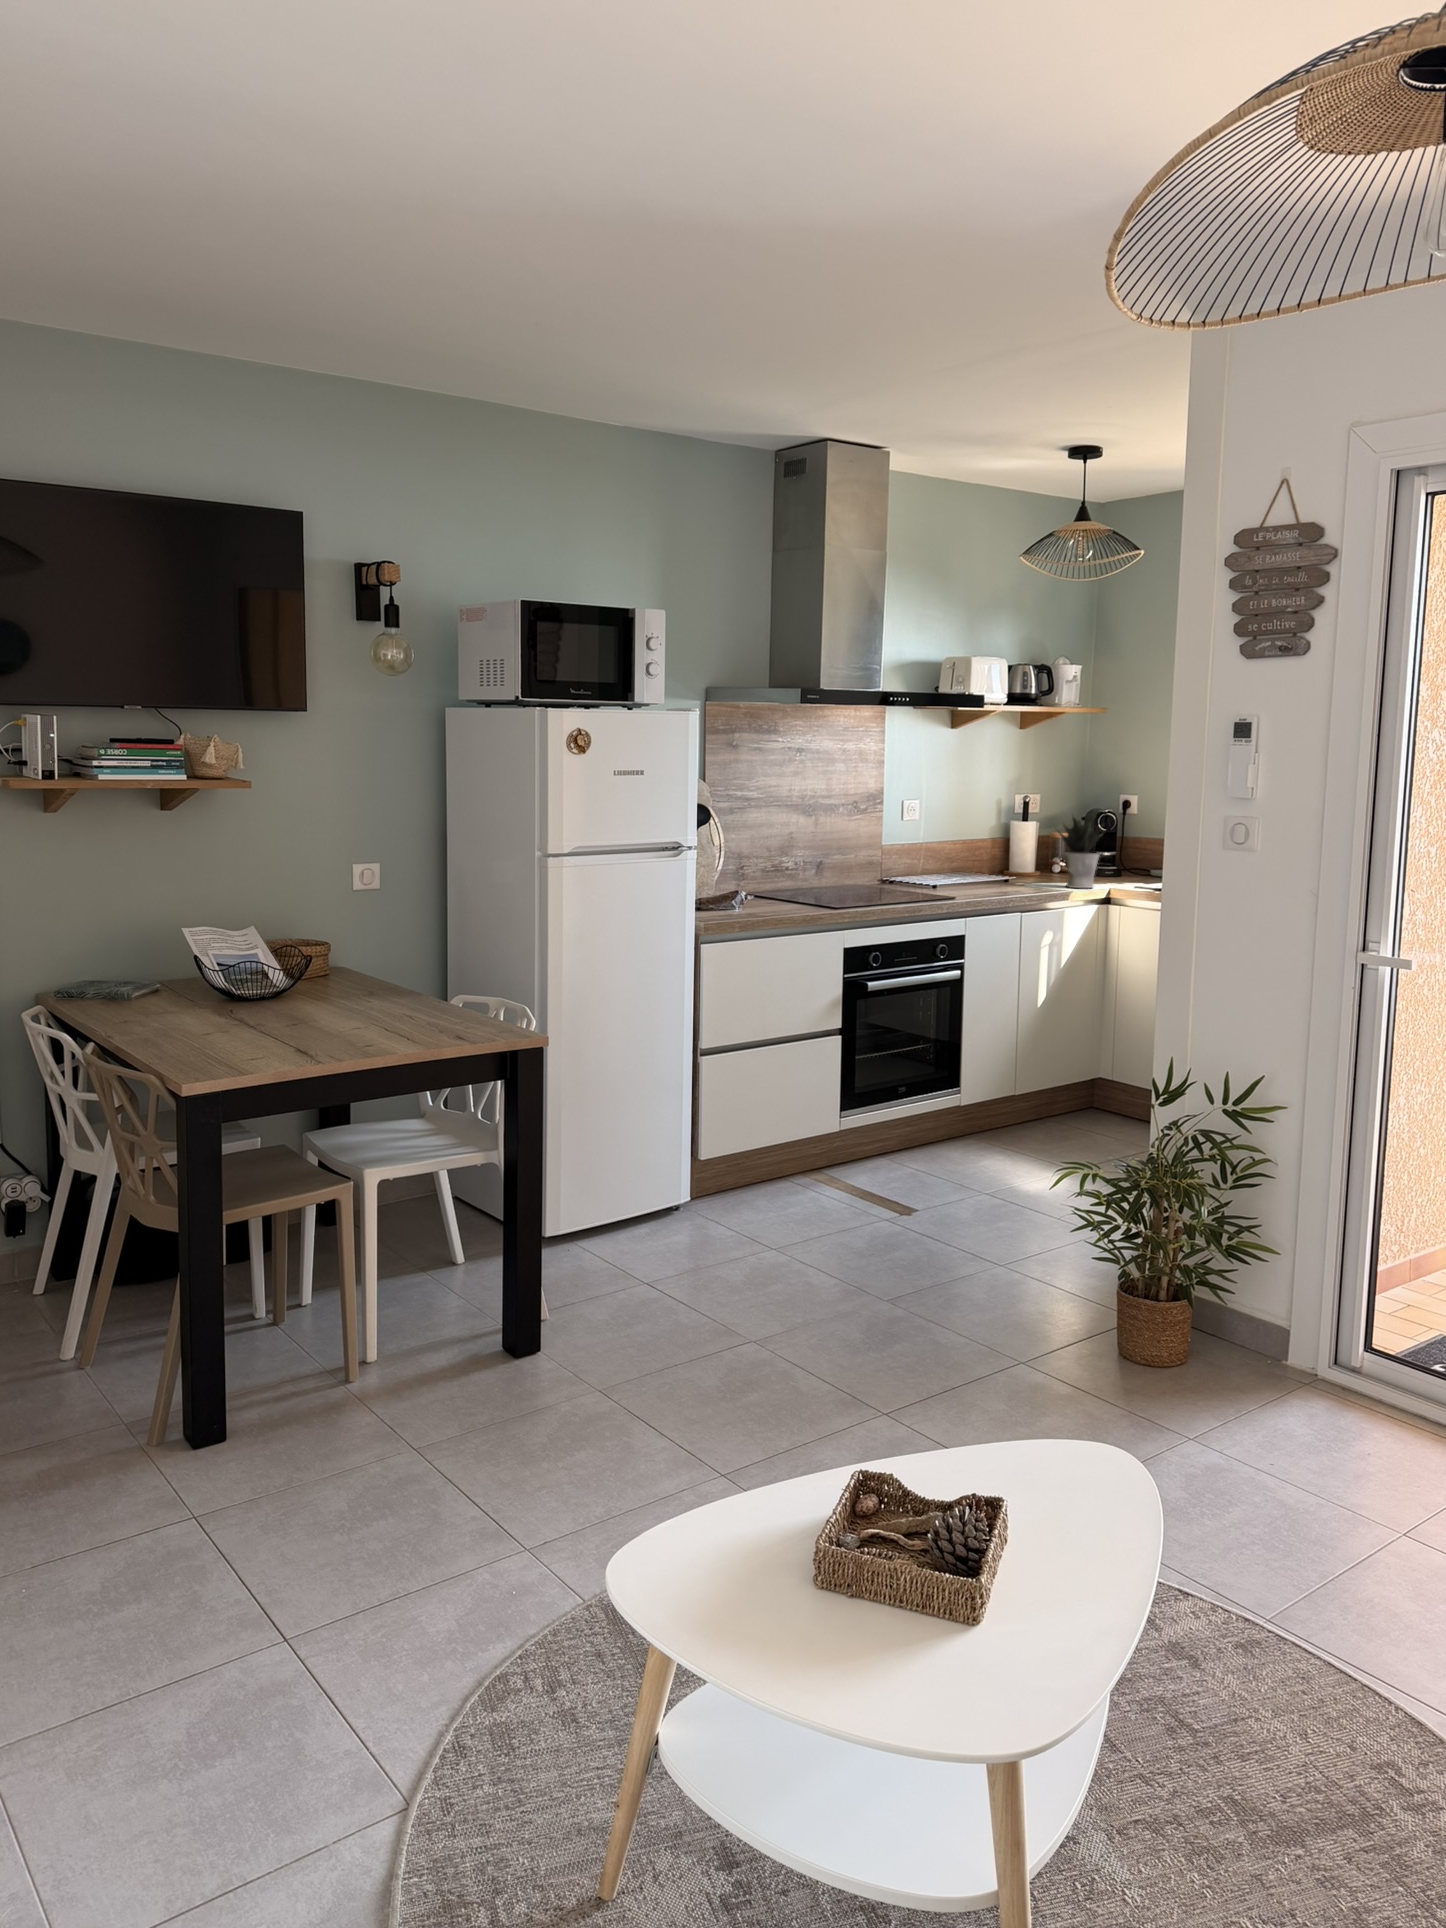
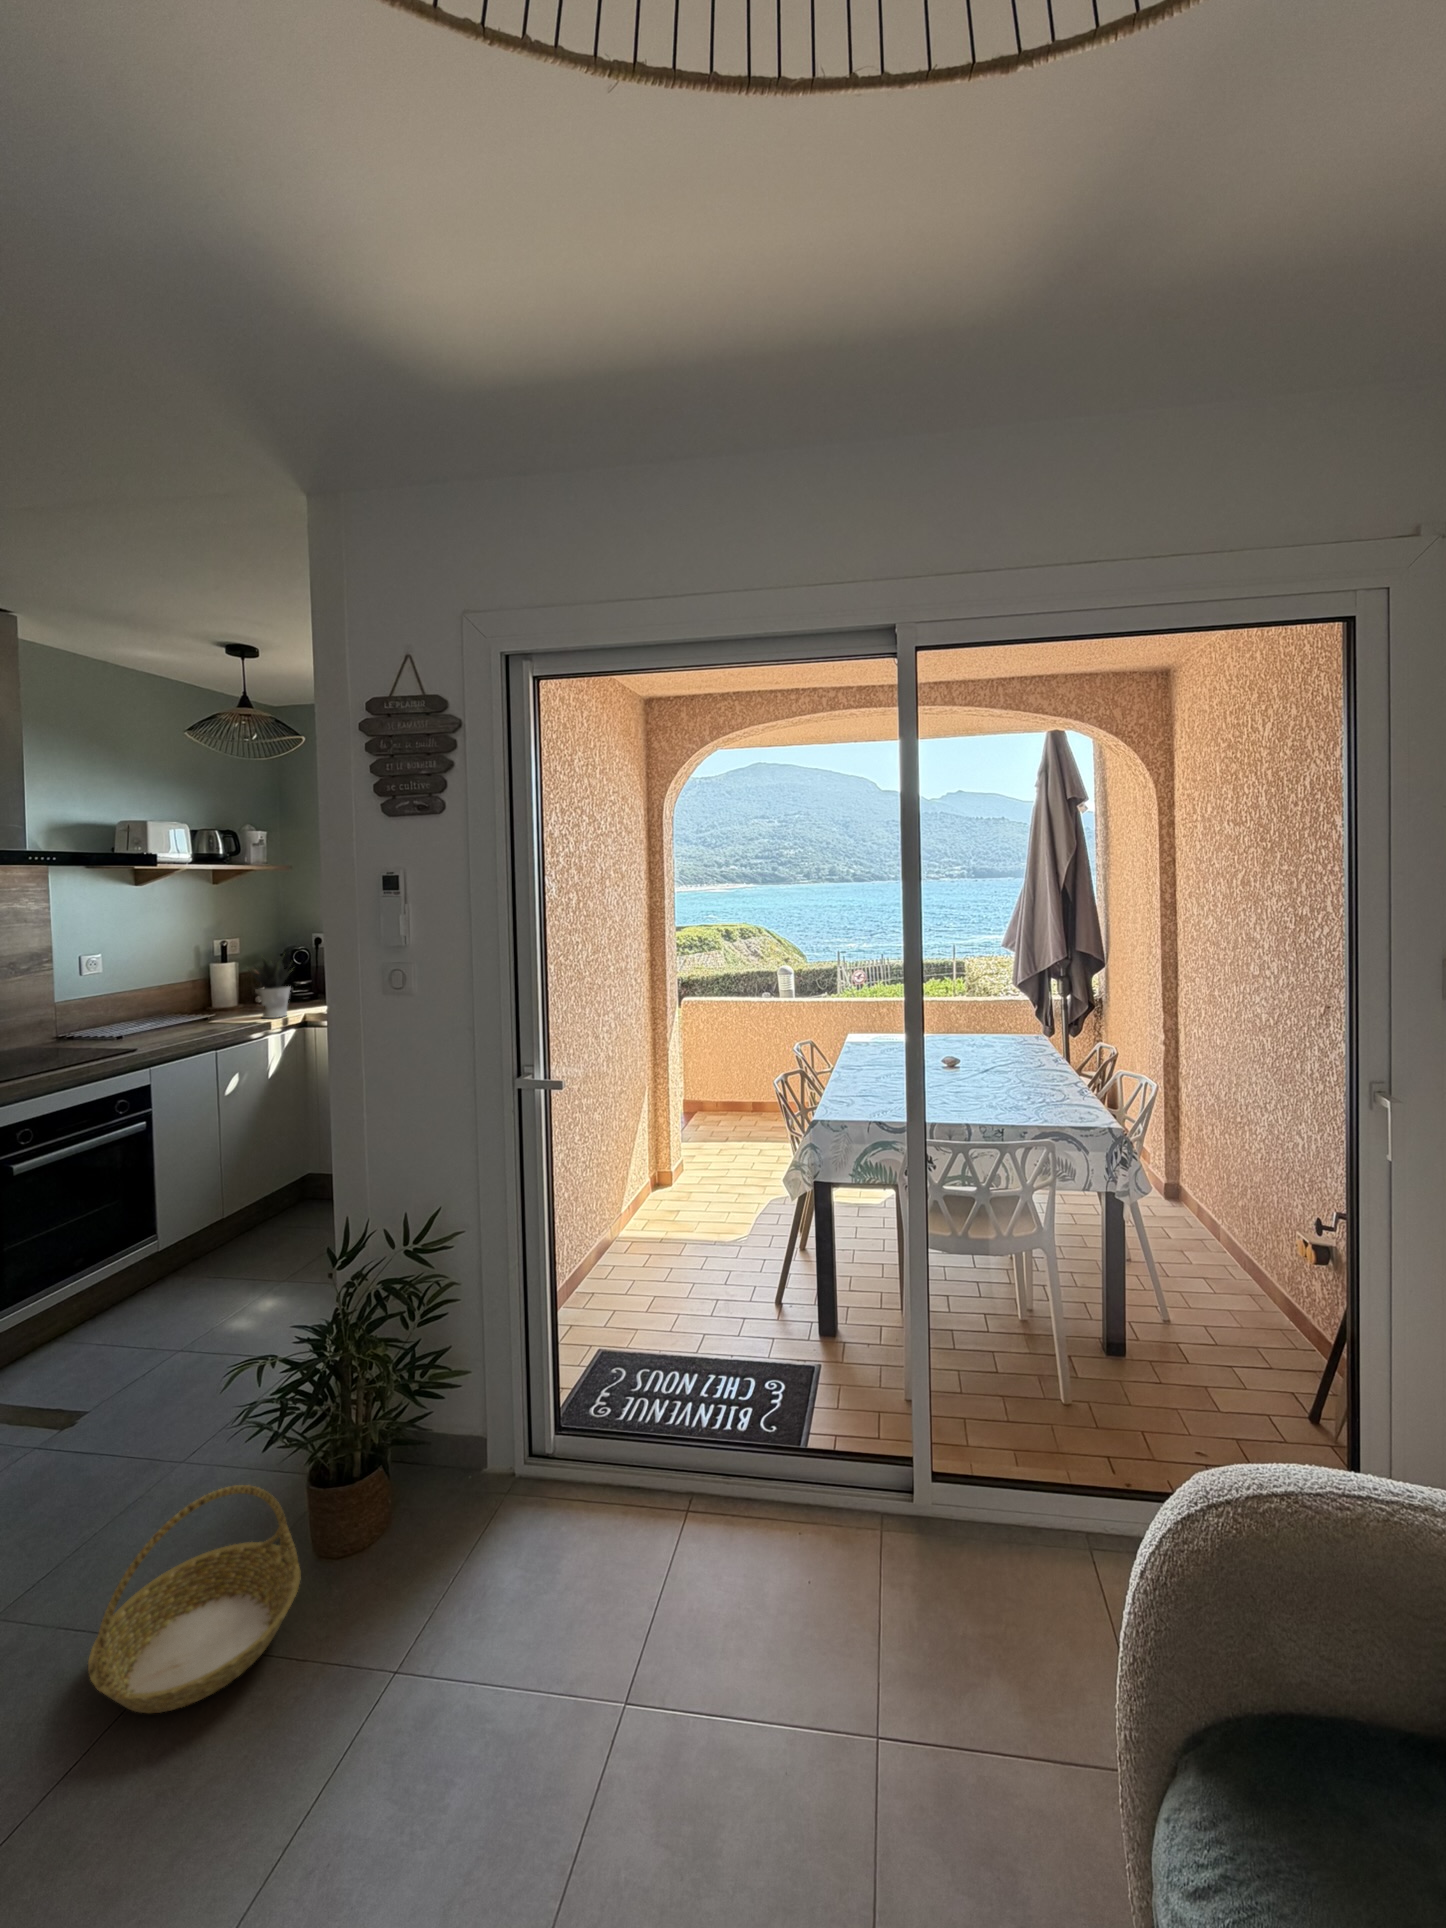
basket: none [959,1248,1111,1394] -> present [88,1485,300,1713]

